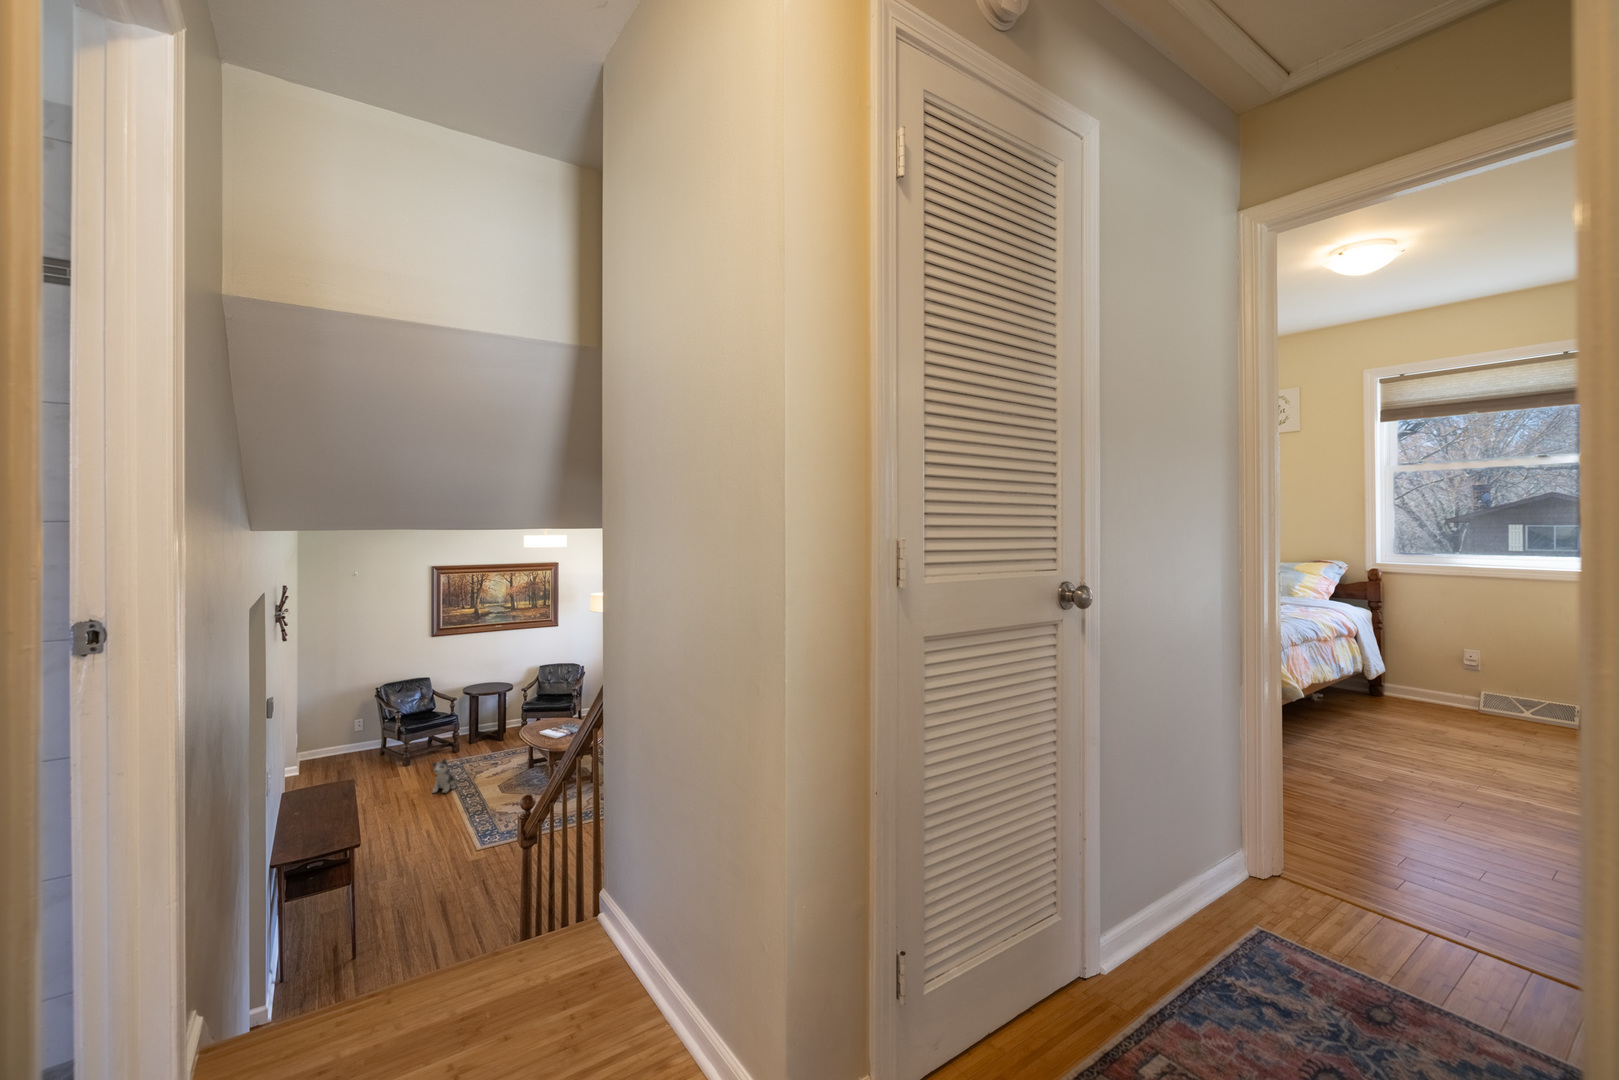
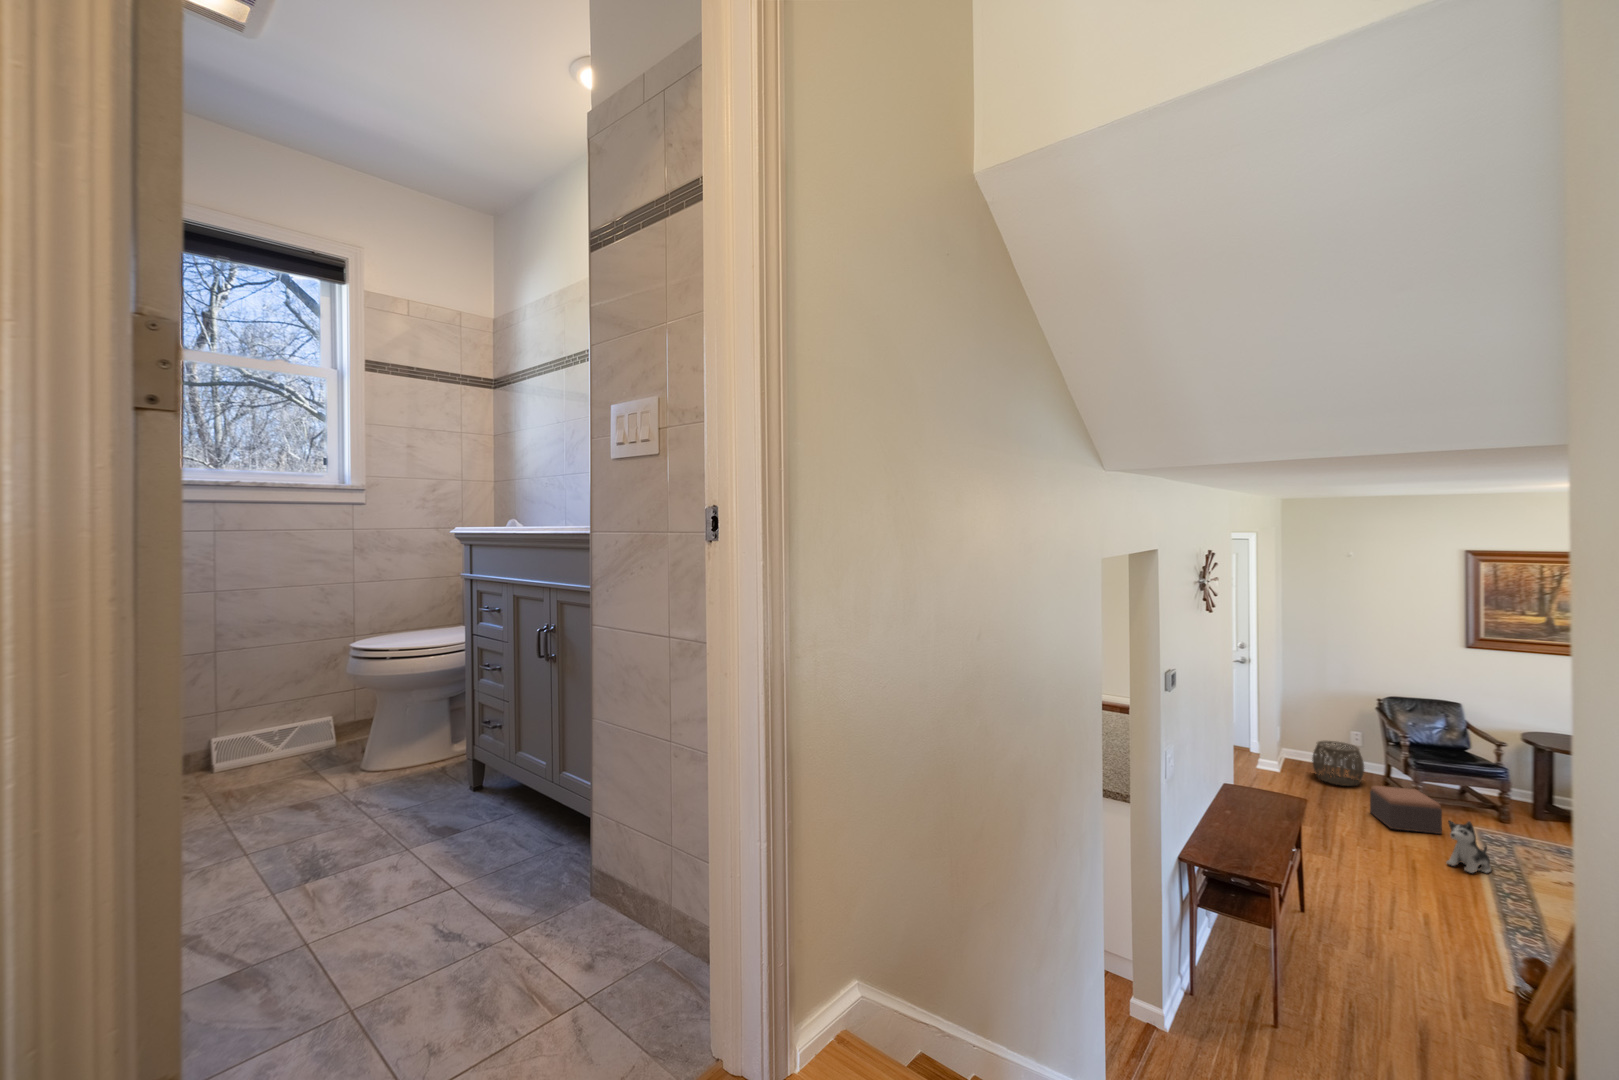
woven basket: none [325,729,367,767] -> present [1312,741,1364,786]
footstool: none [376,749,425,784] -> present [1370,786,1442,834]

